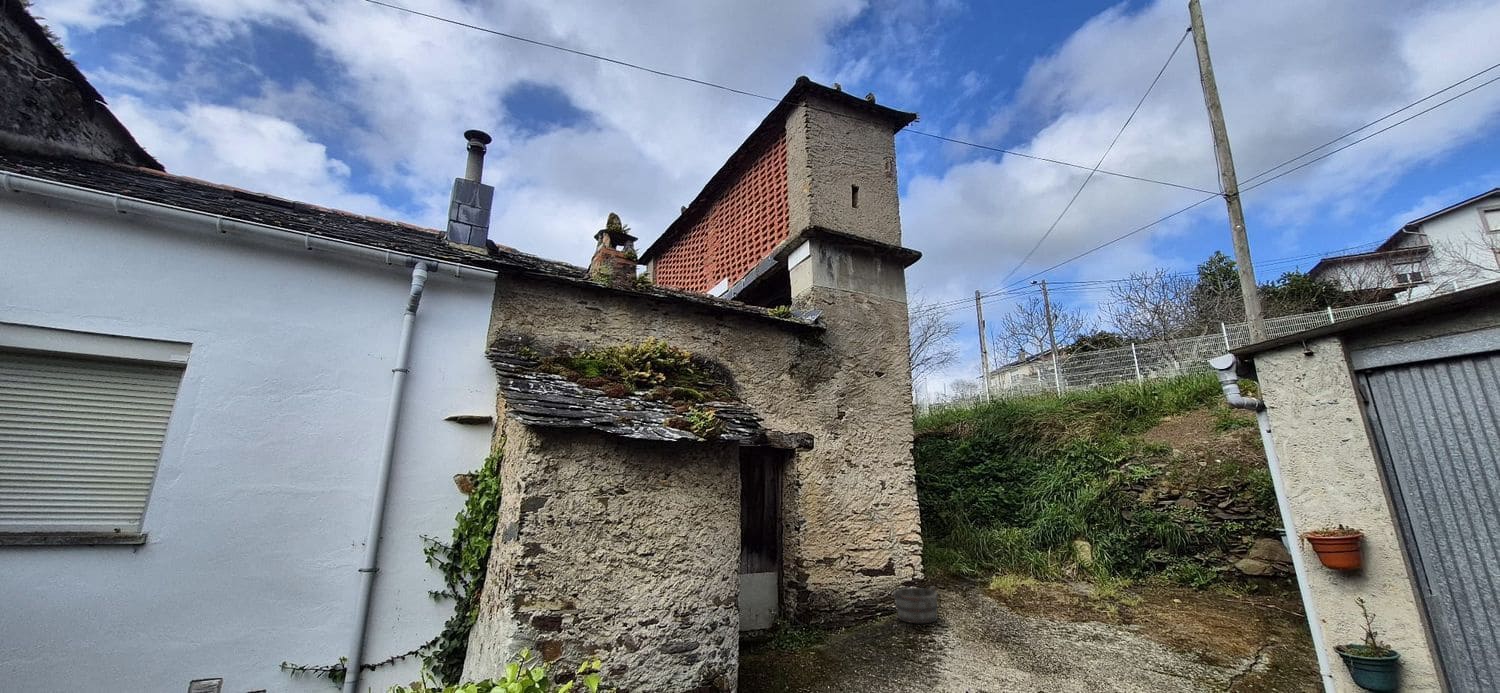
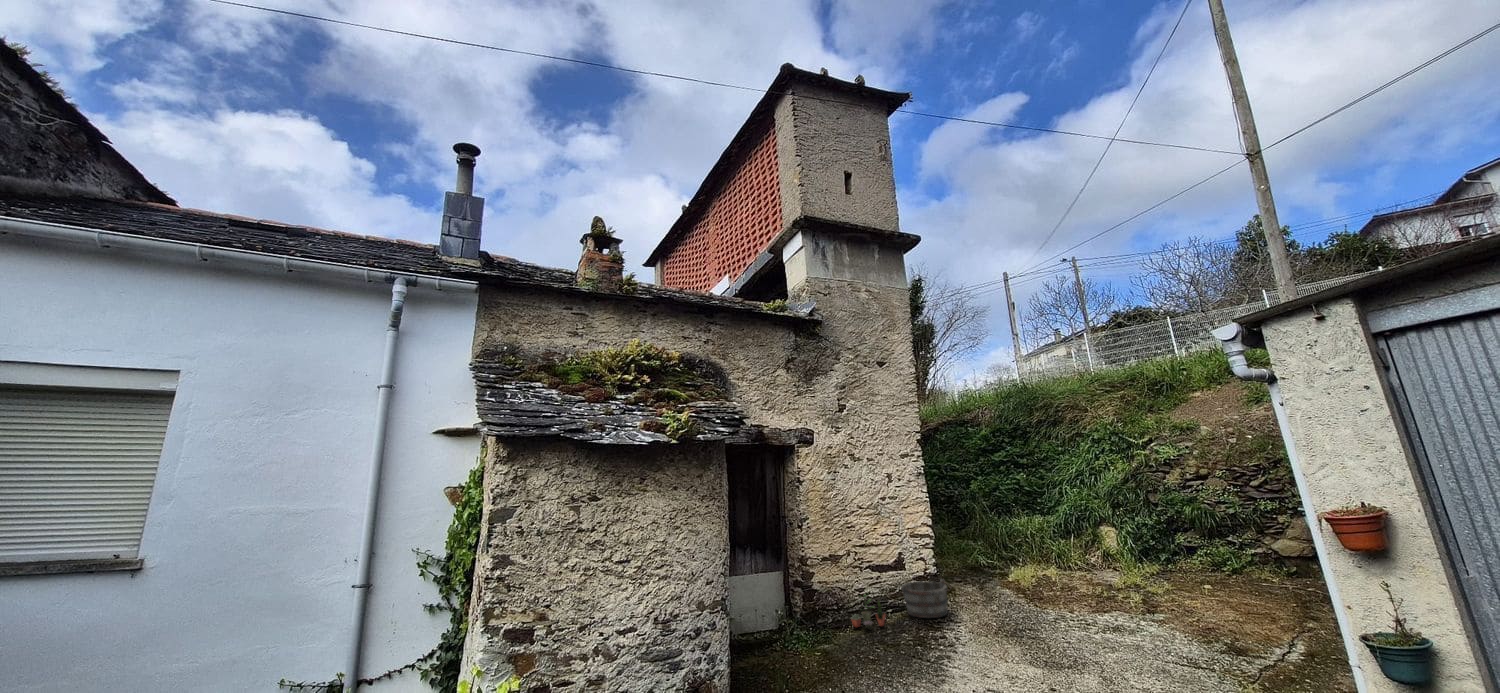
potted plant: none [844,597,878,632] -> present [851,595,886,629]

